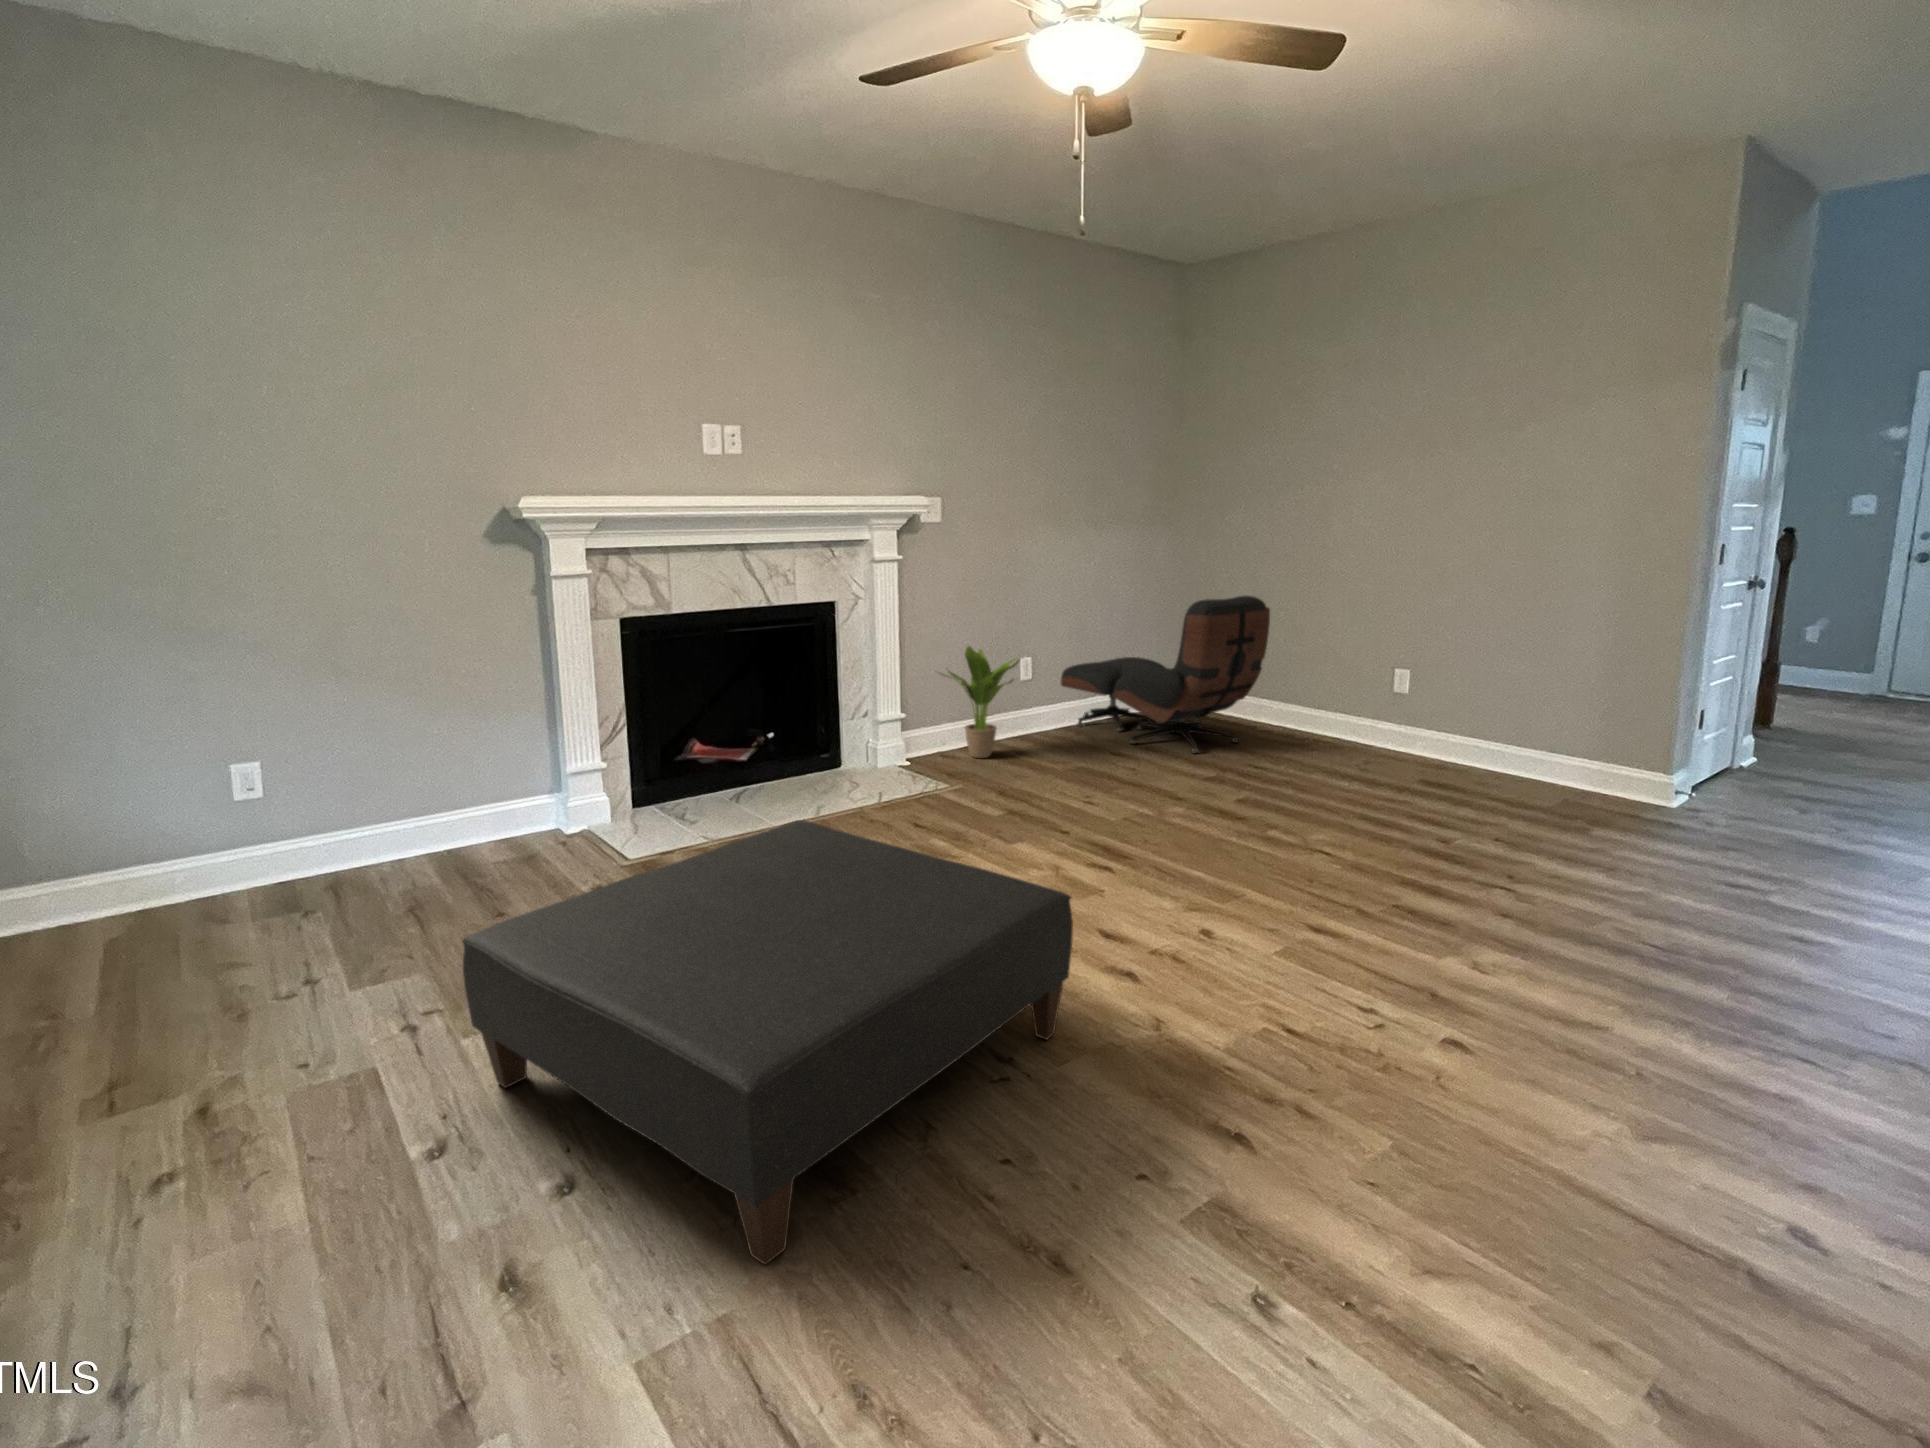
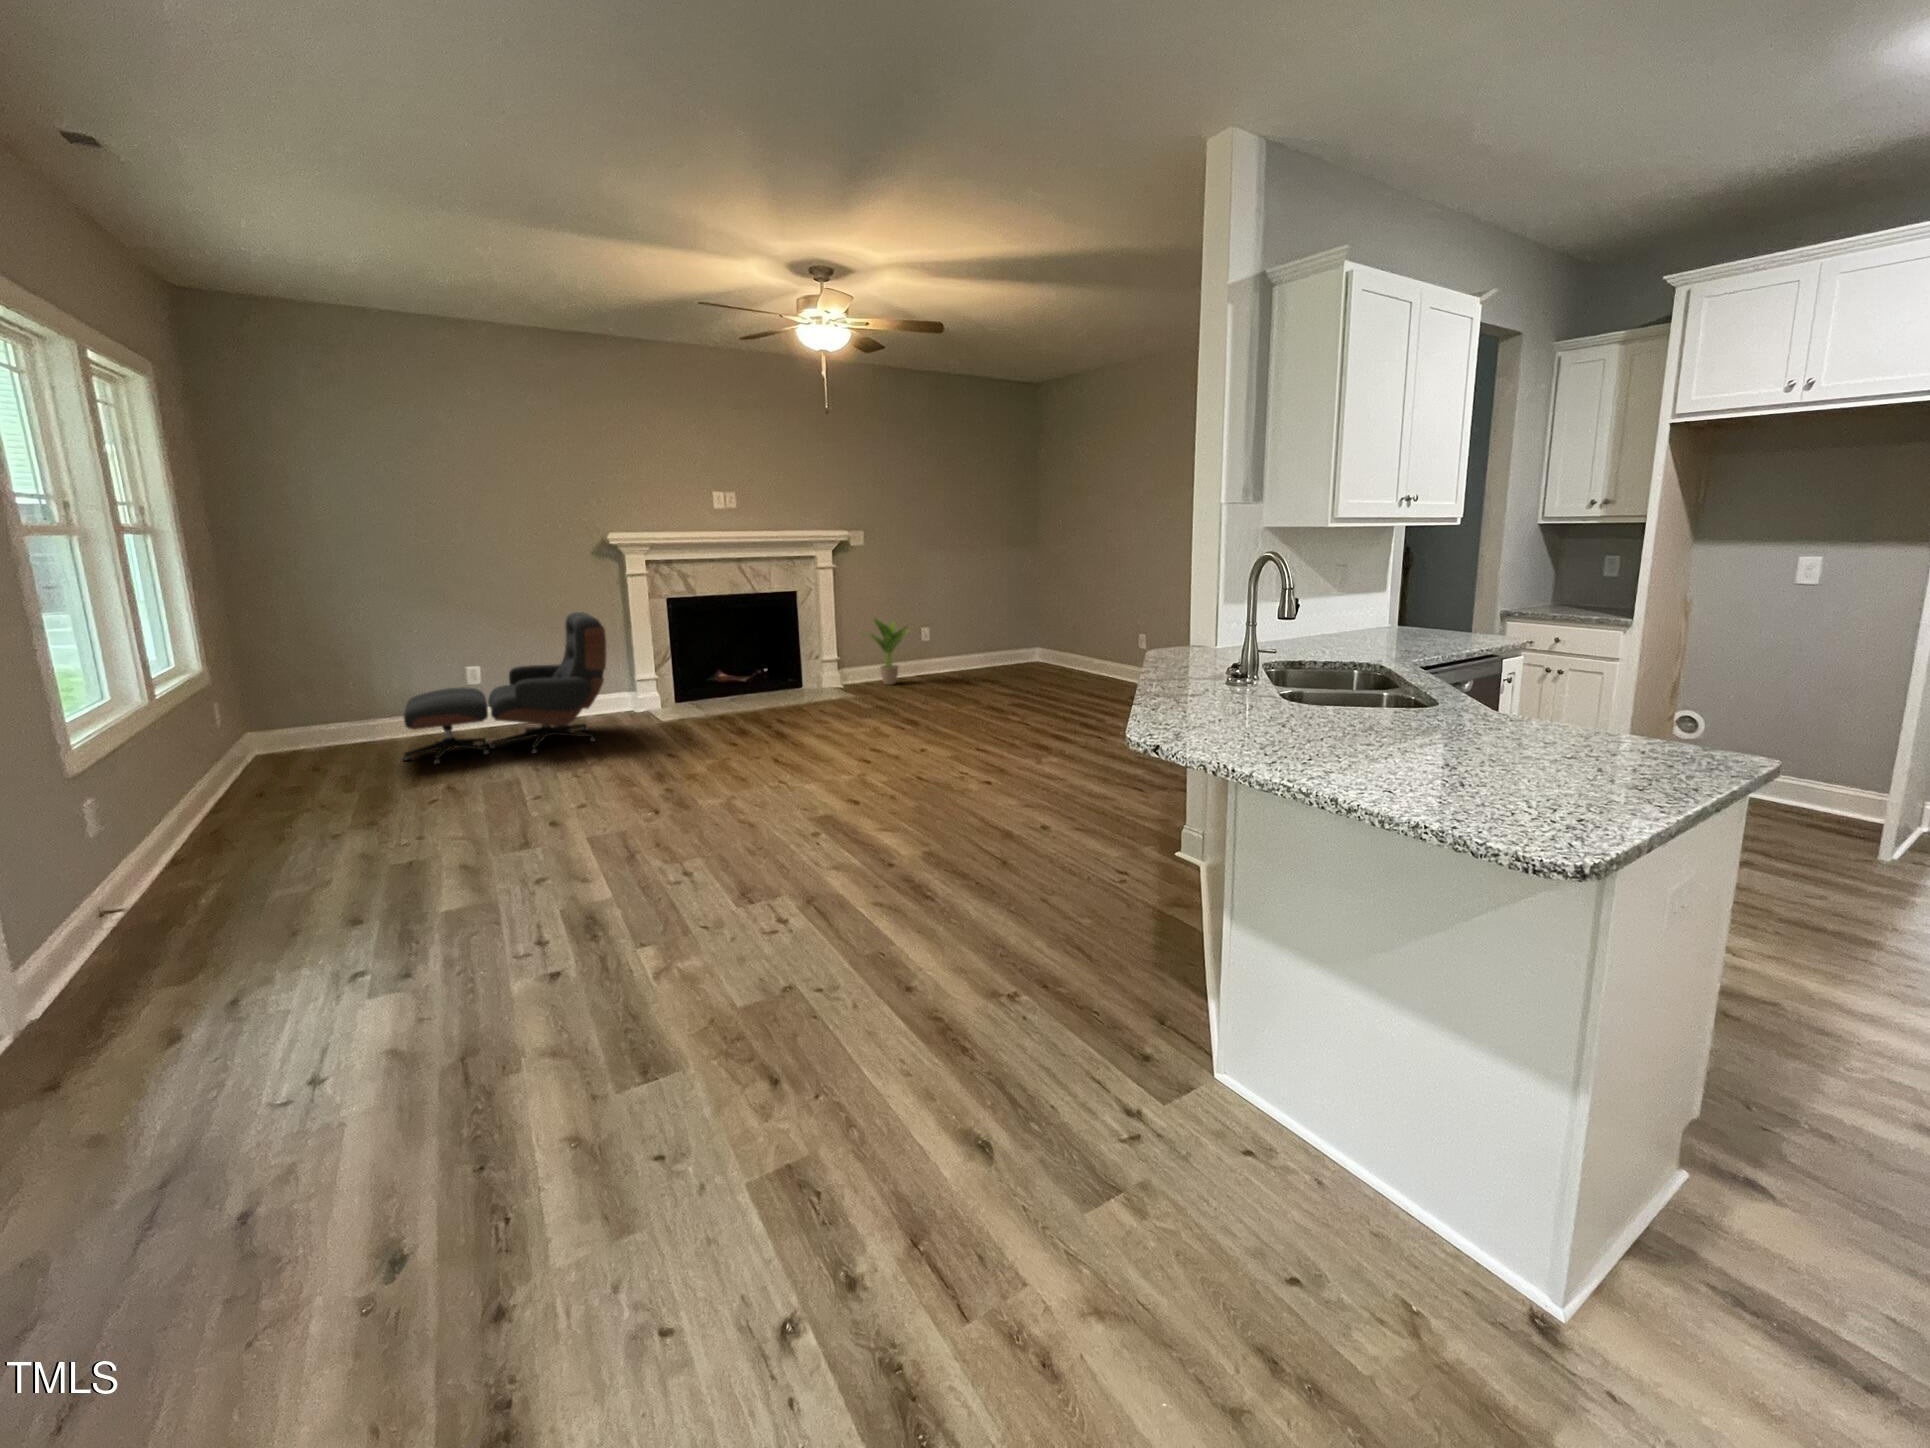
lounge chair: present [1061,596,1270,753] -> present [403,612,606,764]
ottoman: present [462,820,1073,1265] -> none [551,690,822,824]

